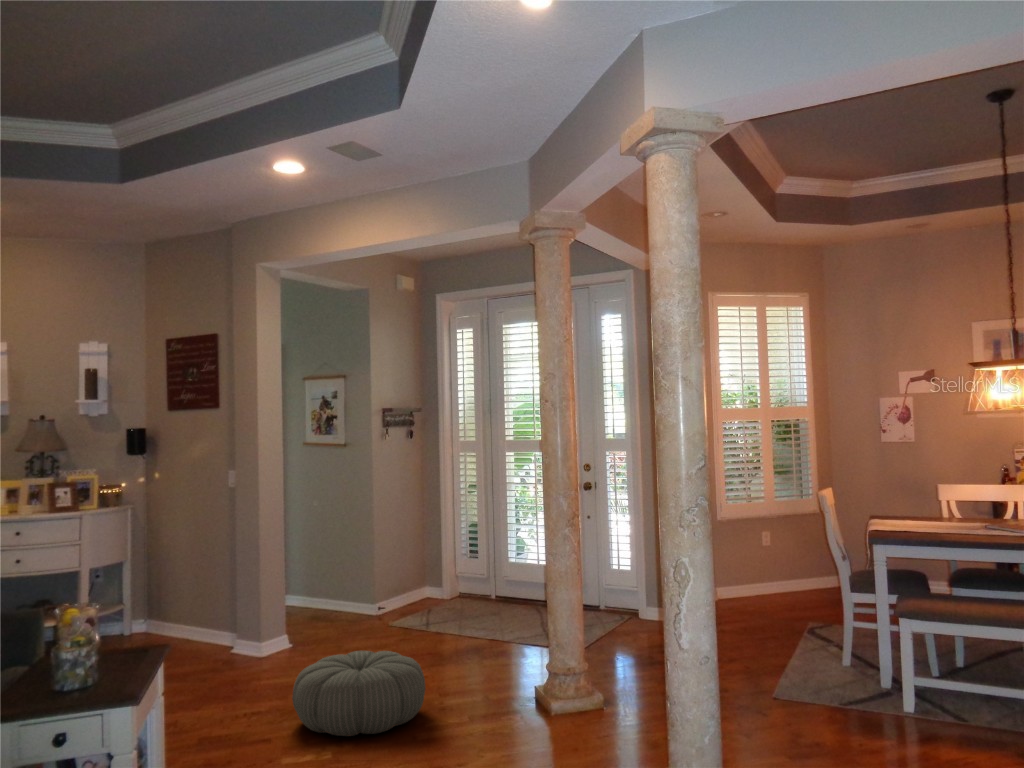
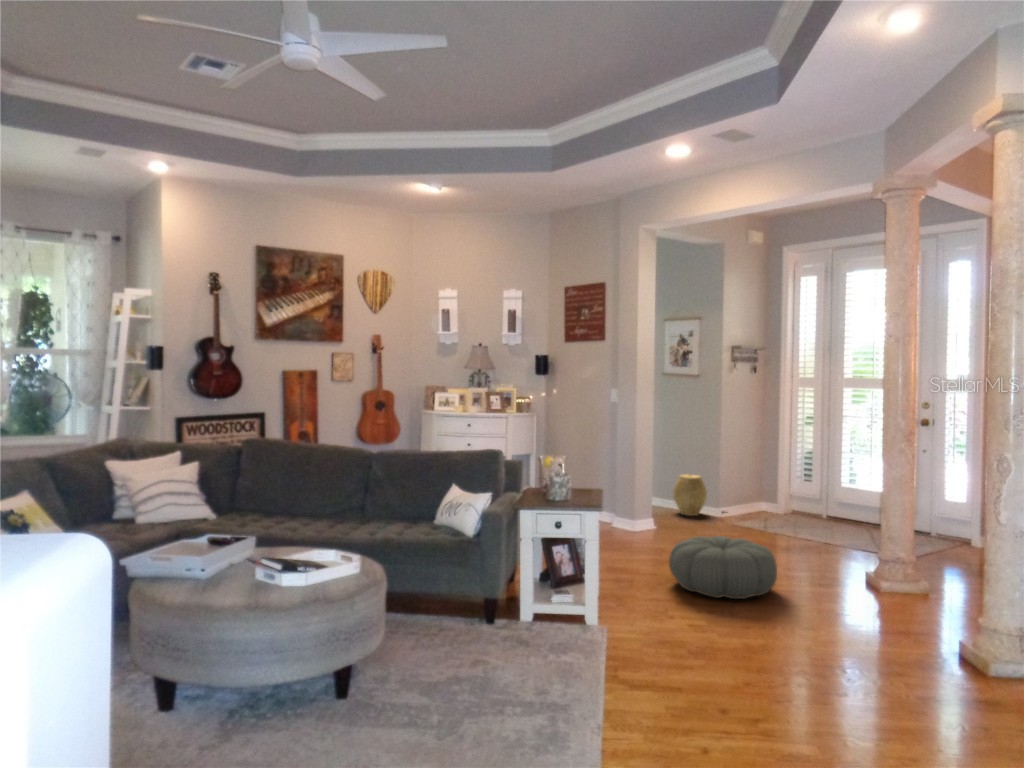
woven basket: none [319,566,360,619] -> present [673,474,707,516]

